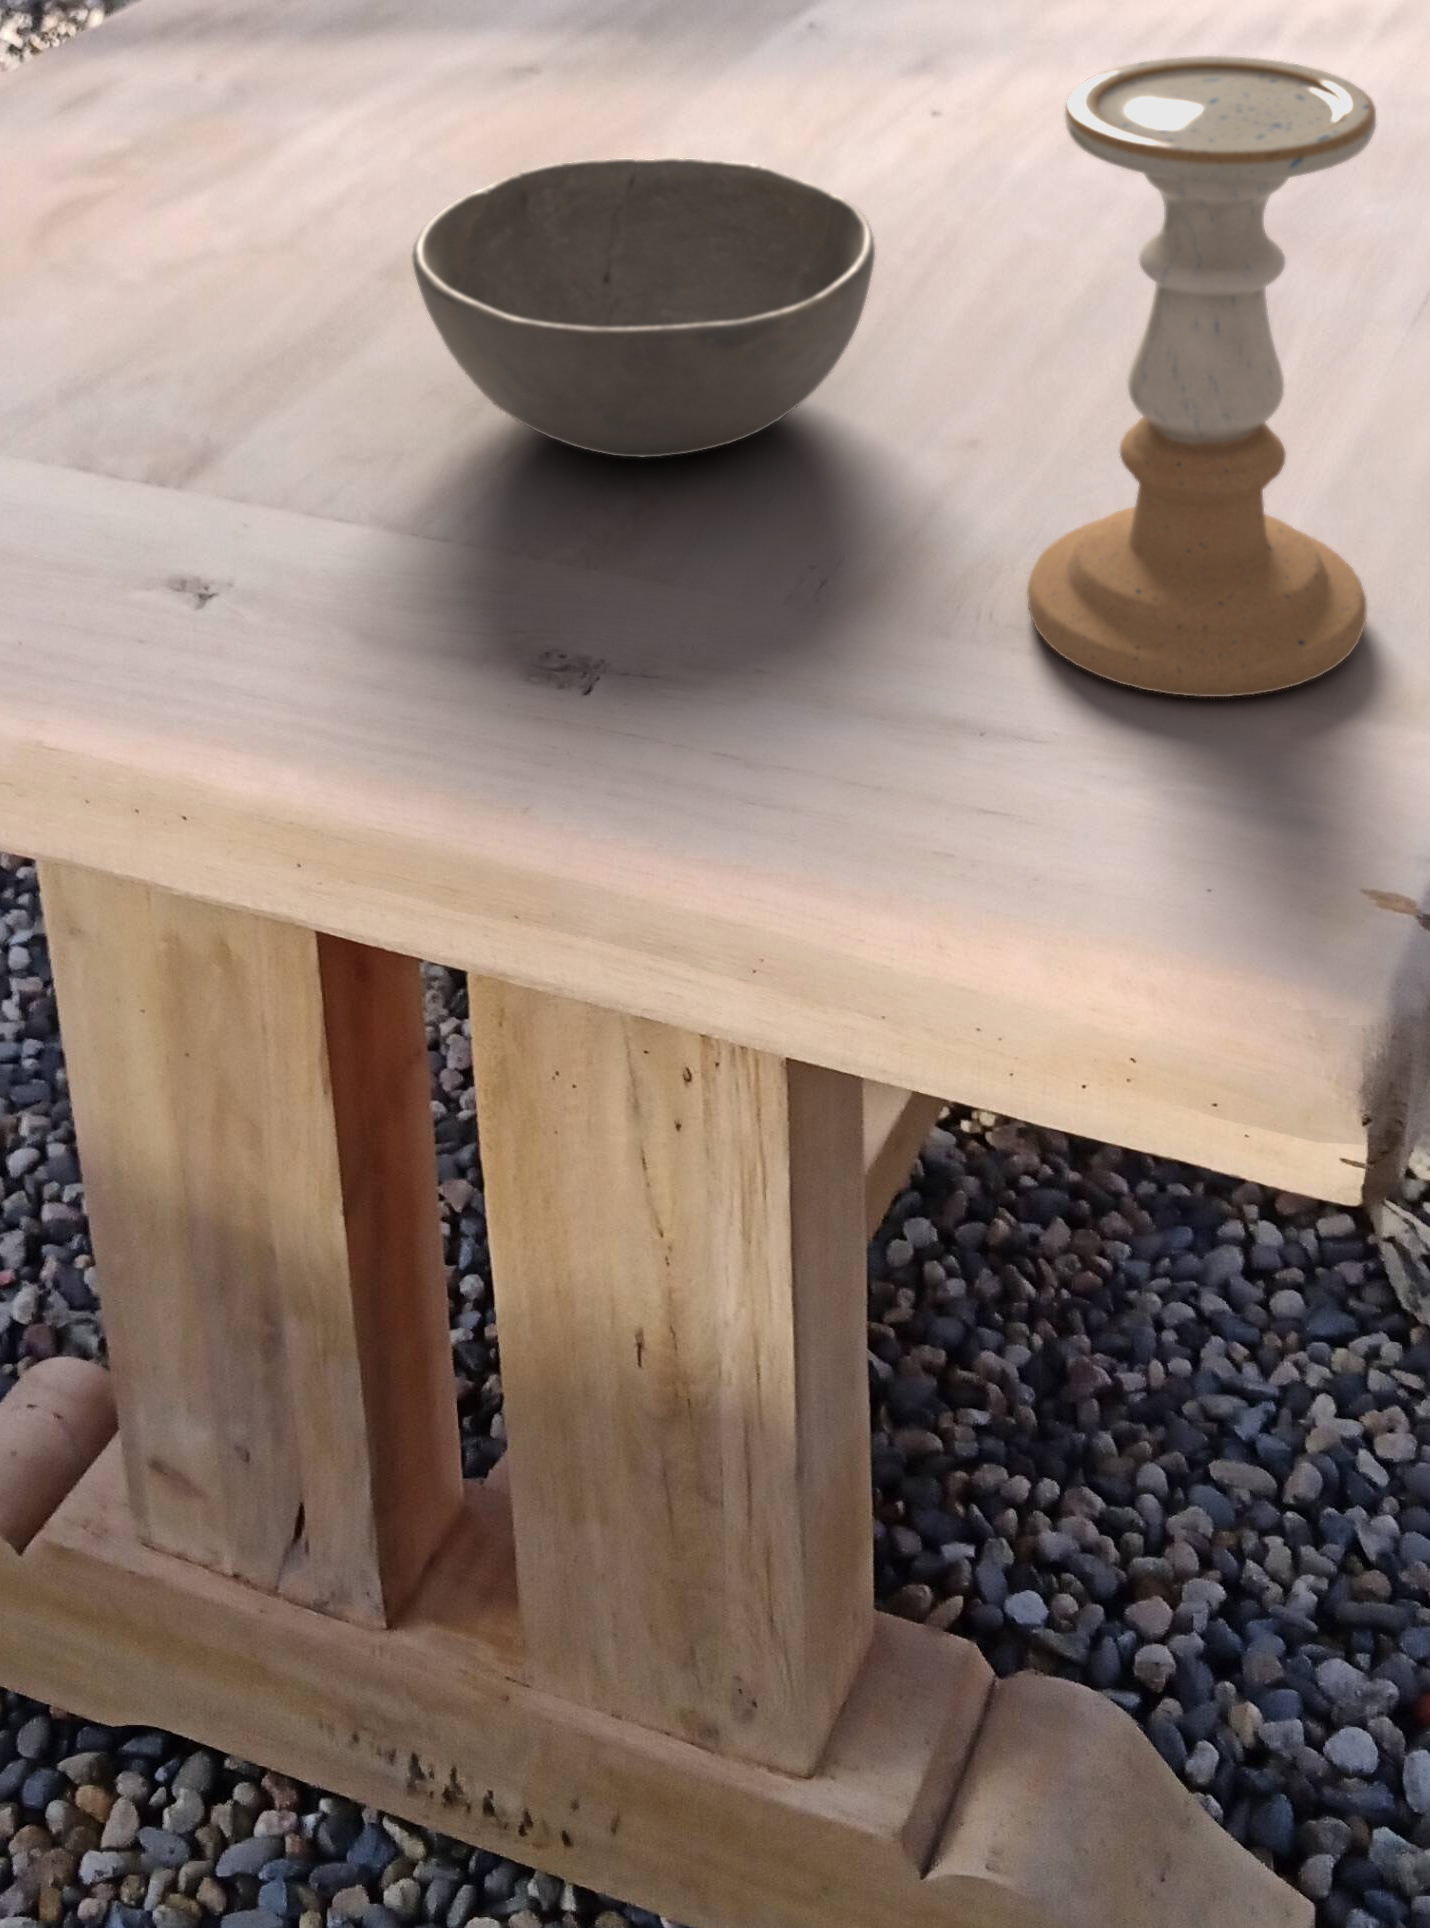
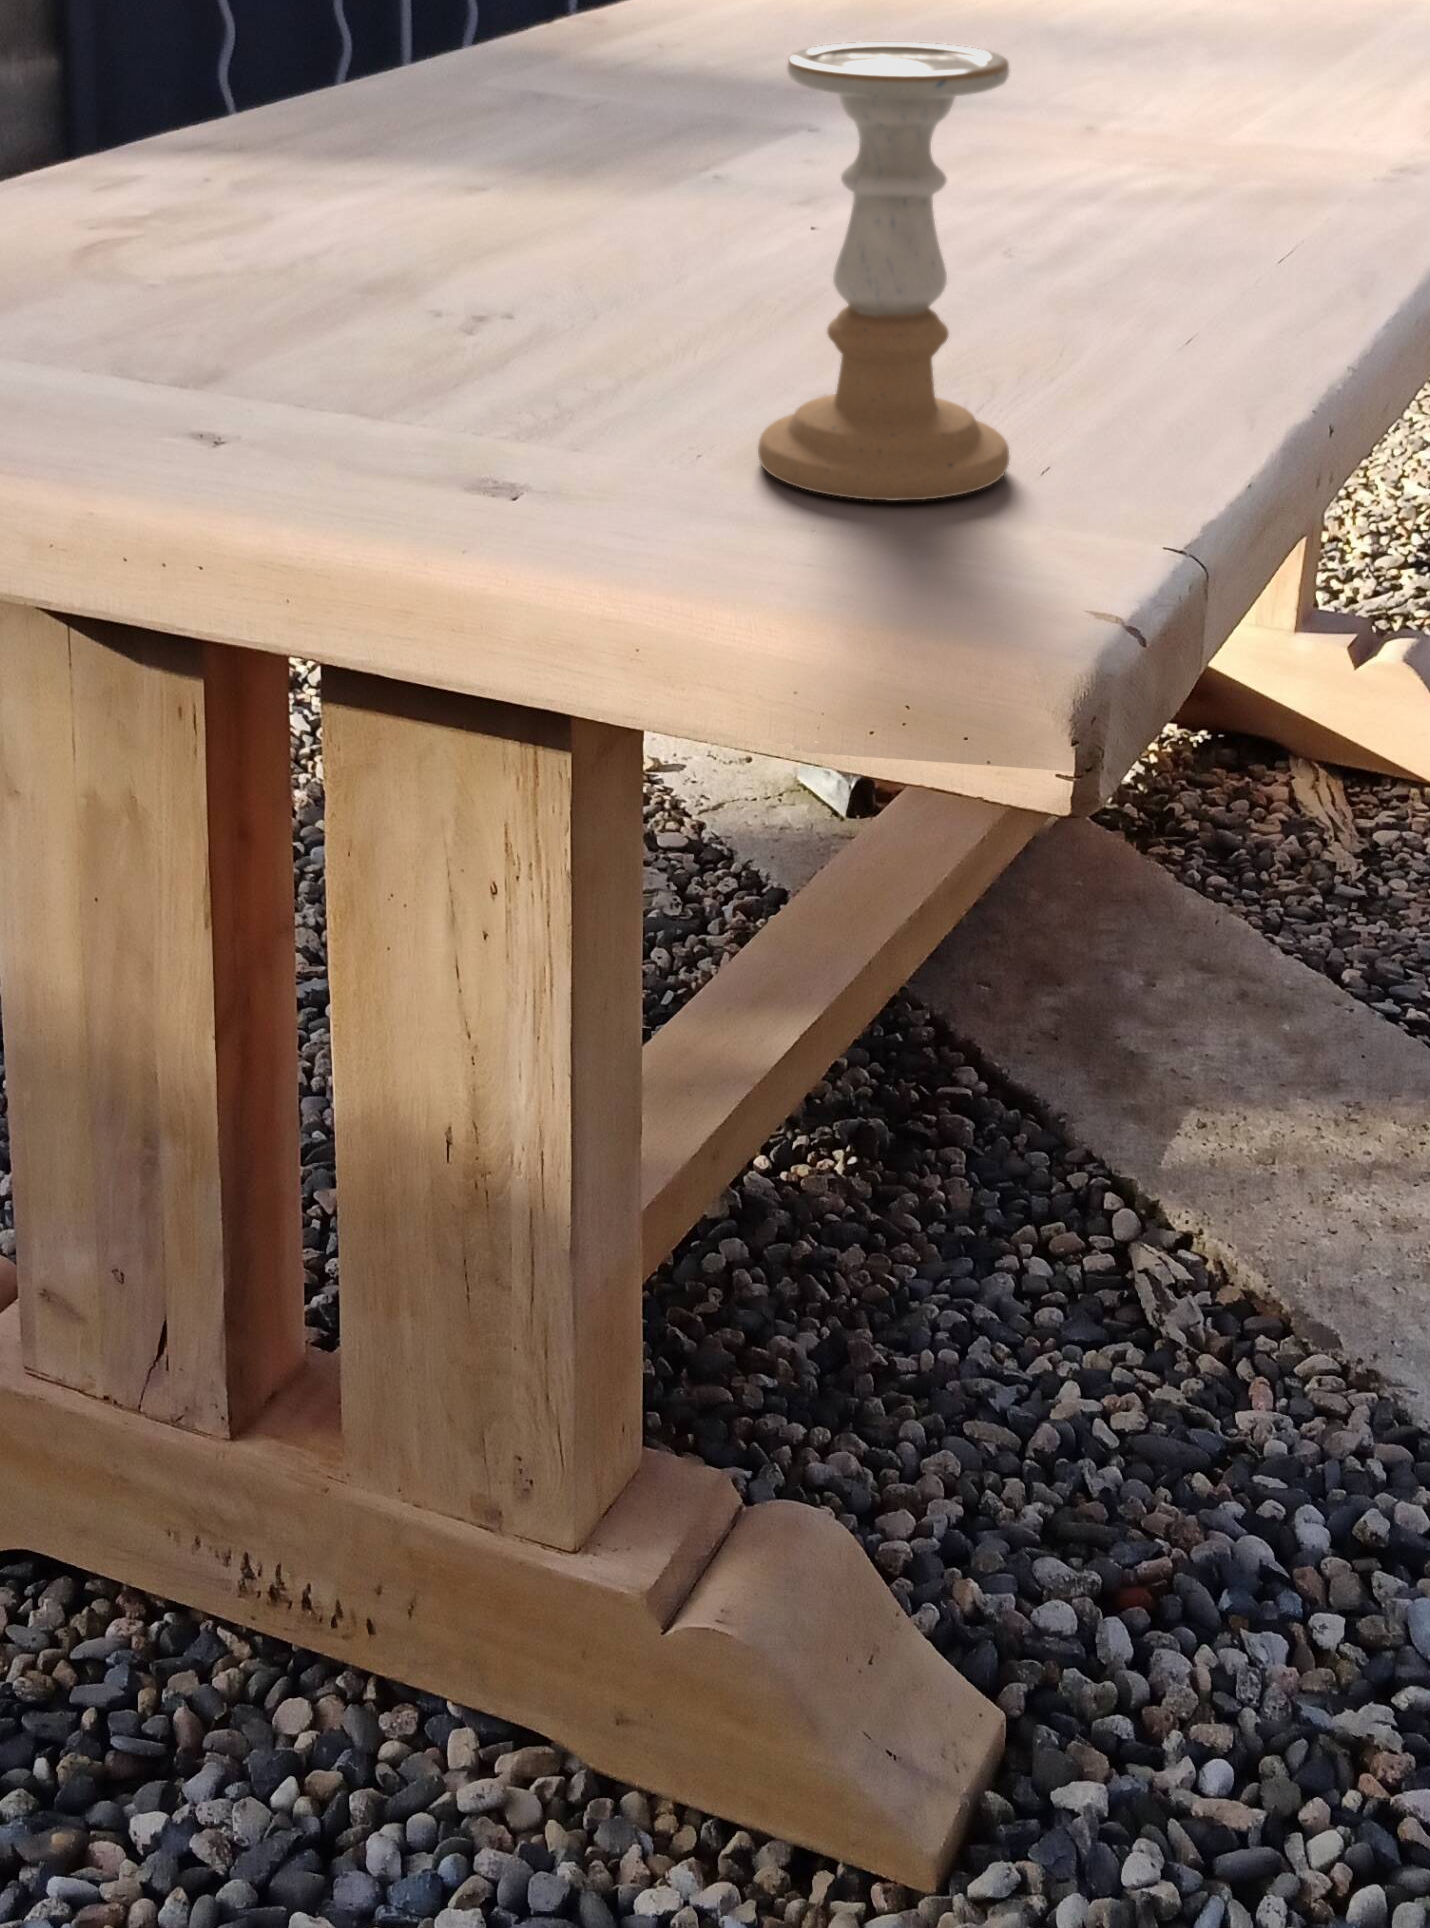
bowl: present [412,158,875,457] -> none [321,177,675,371]

